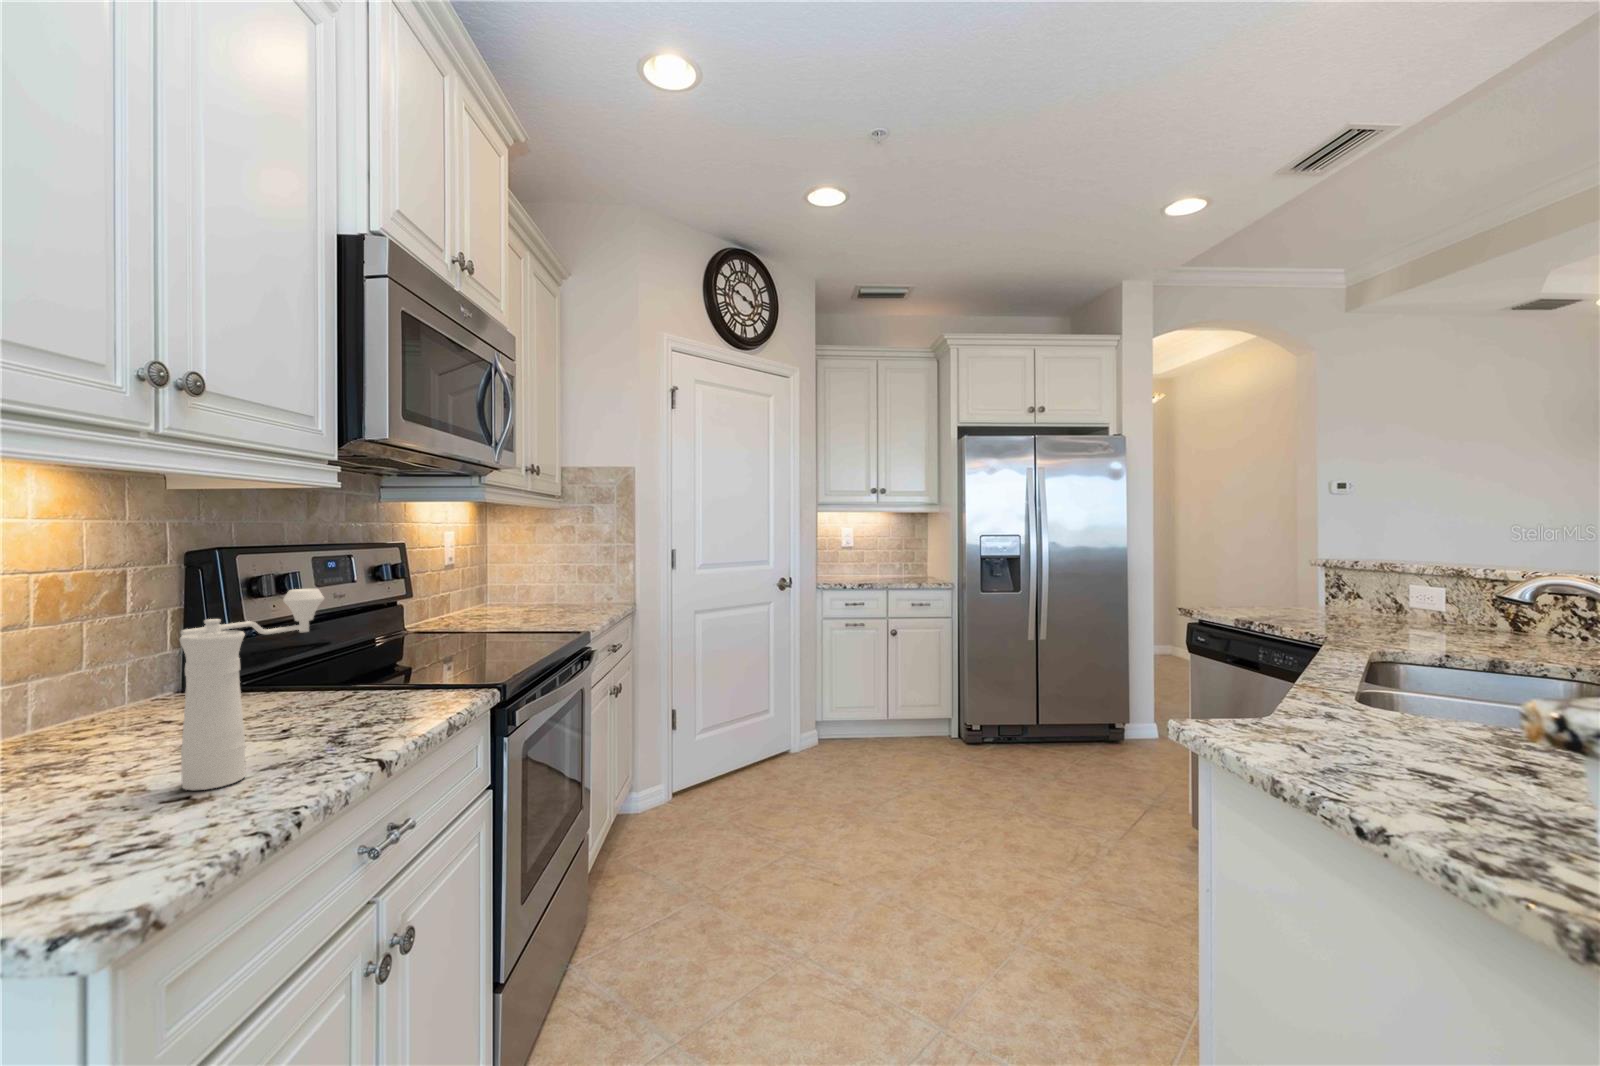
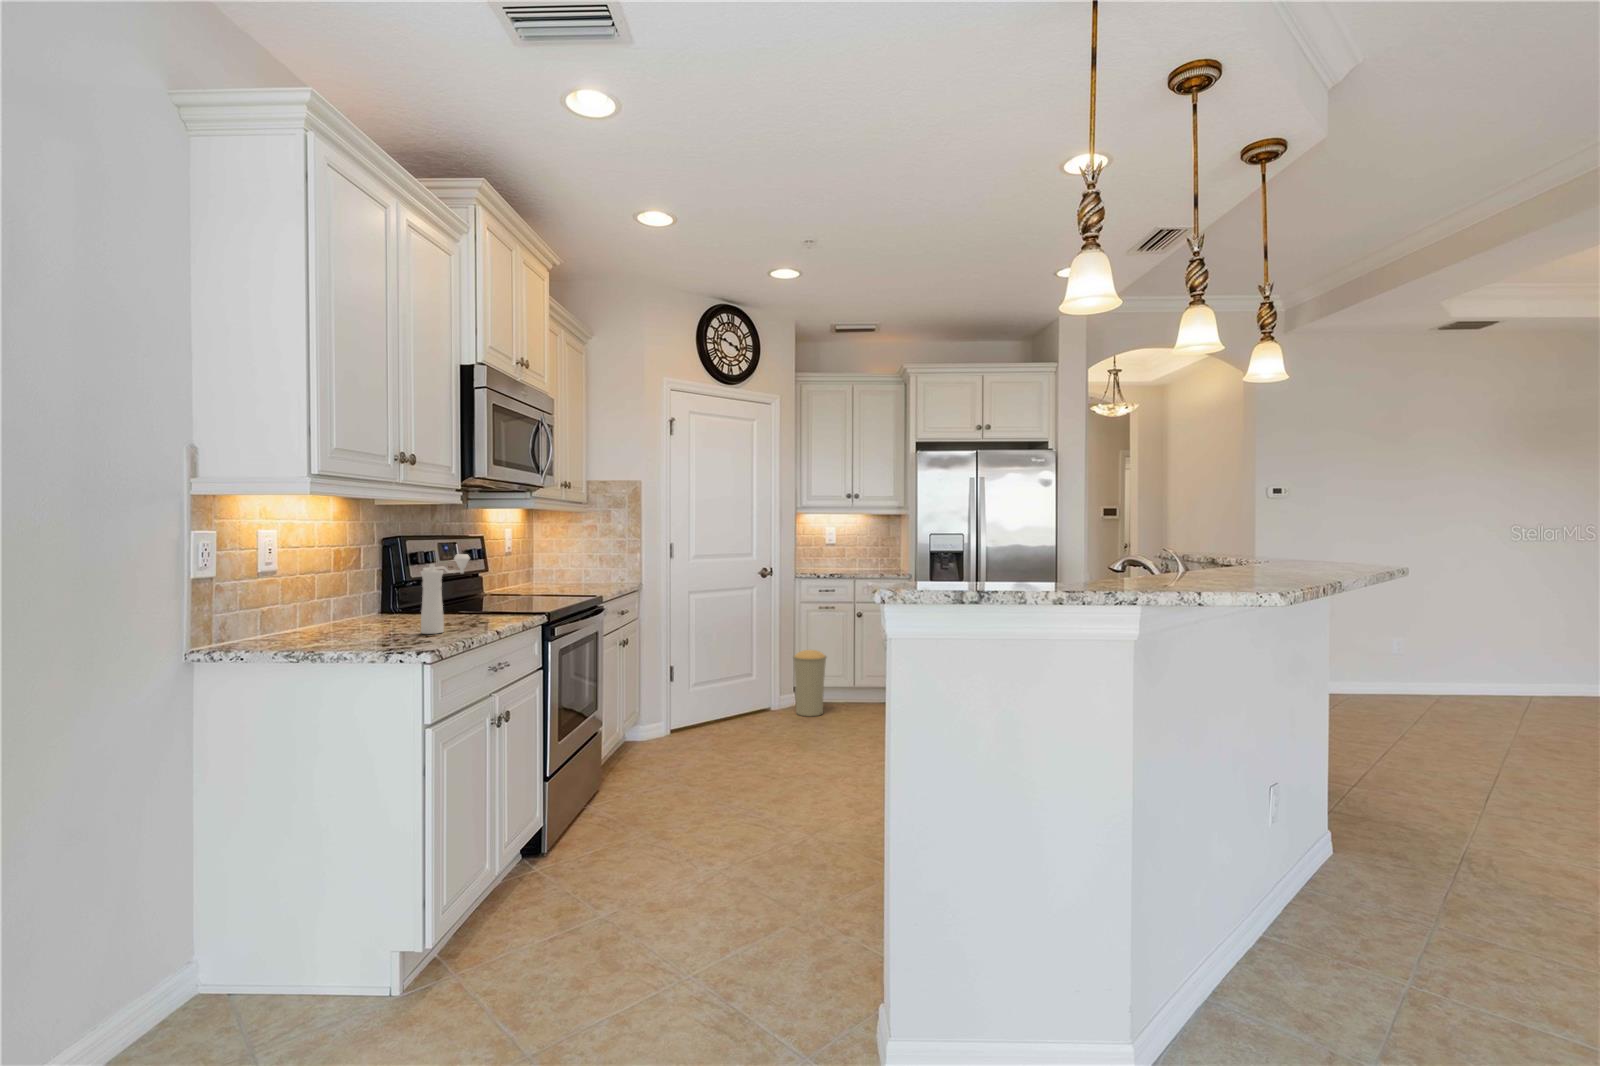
trash can: none [819,677,860,760] -> present [793,650,826,716]

